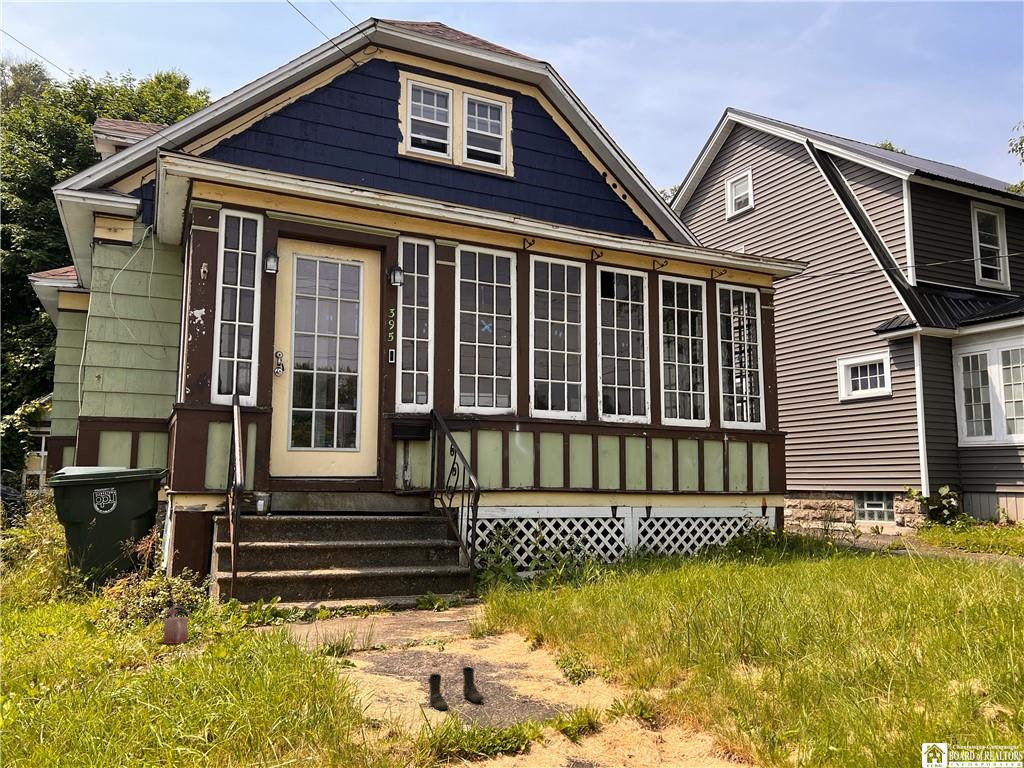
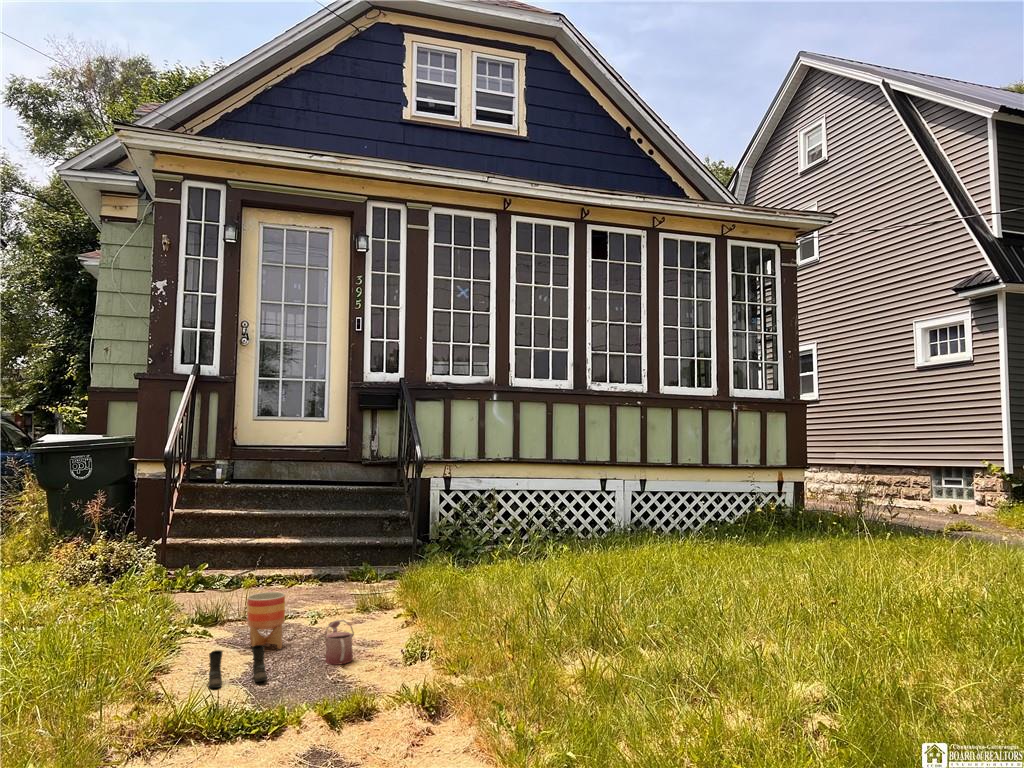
watering can: present [163,608,190,644] -> present [324,620,354,665]
planter: none [417,619,453,677] -> present [247,592,285,649]

